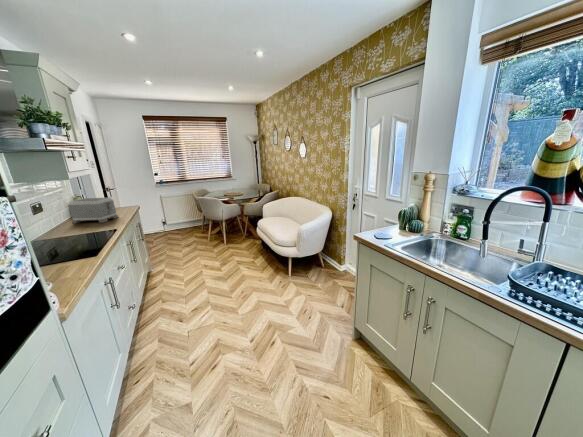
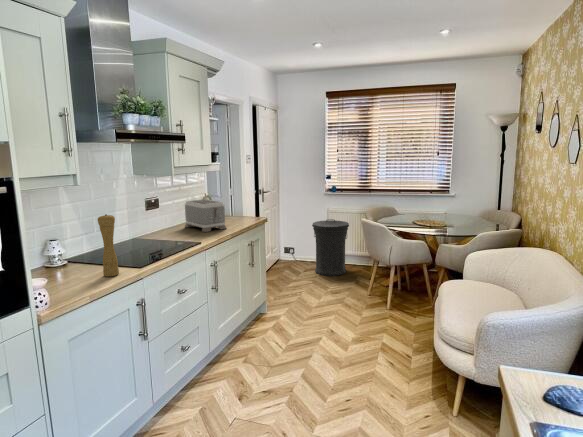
trash can: none [153,202,183,239] -> present [312,219,349,276]
pepper mill: none [51,215,84,269] -> present [98,214,119,277]

